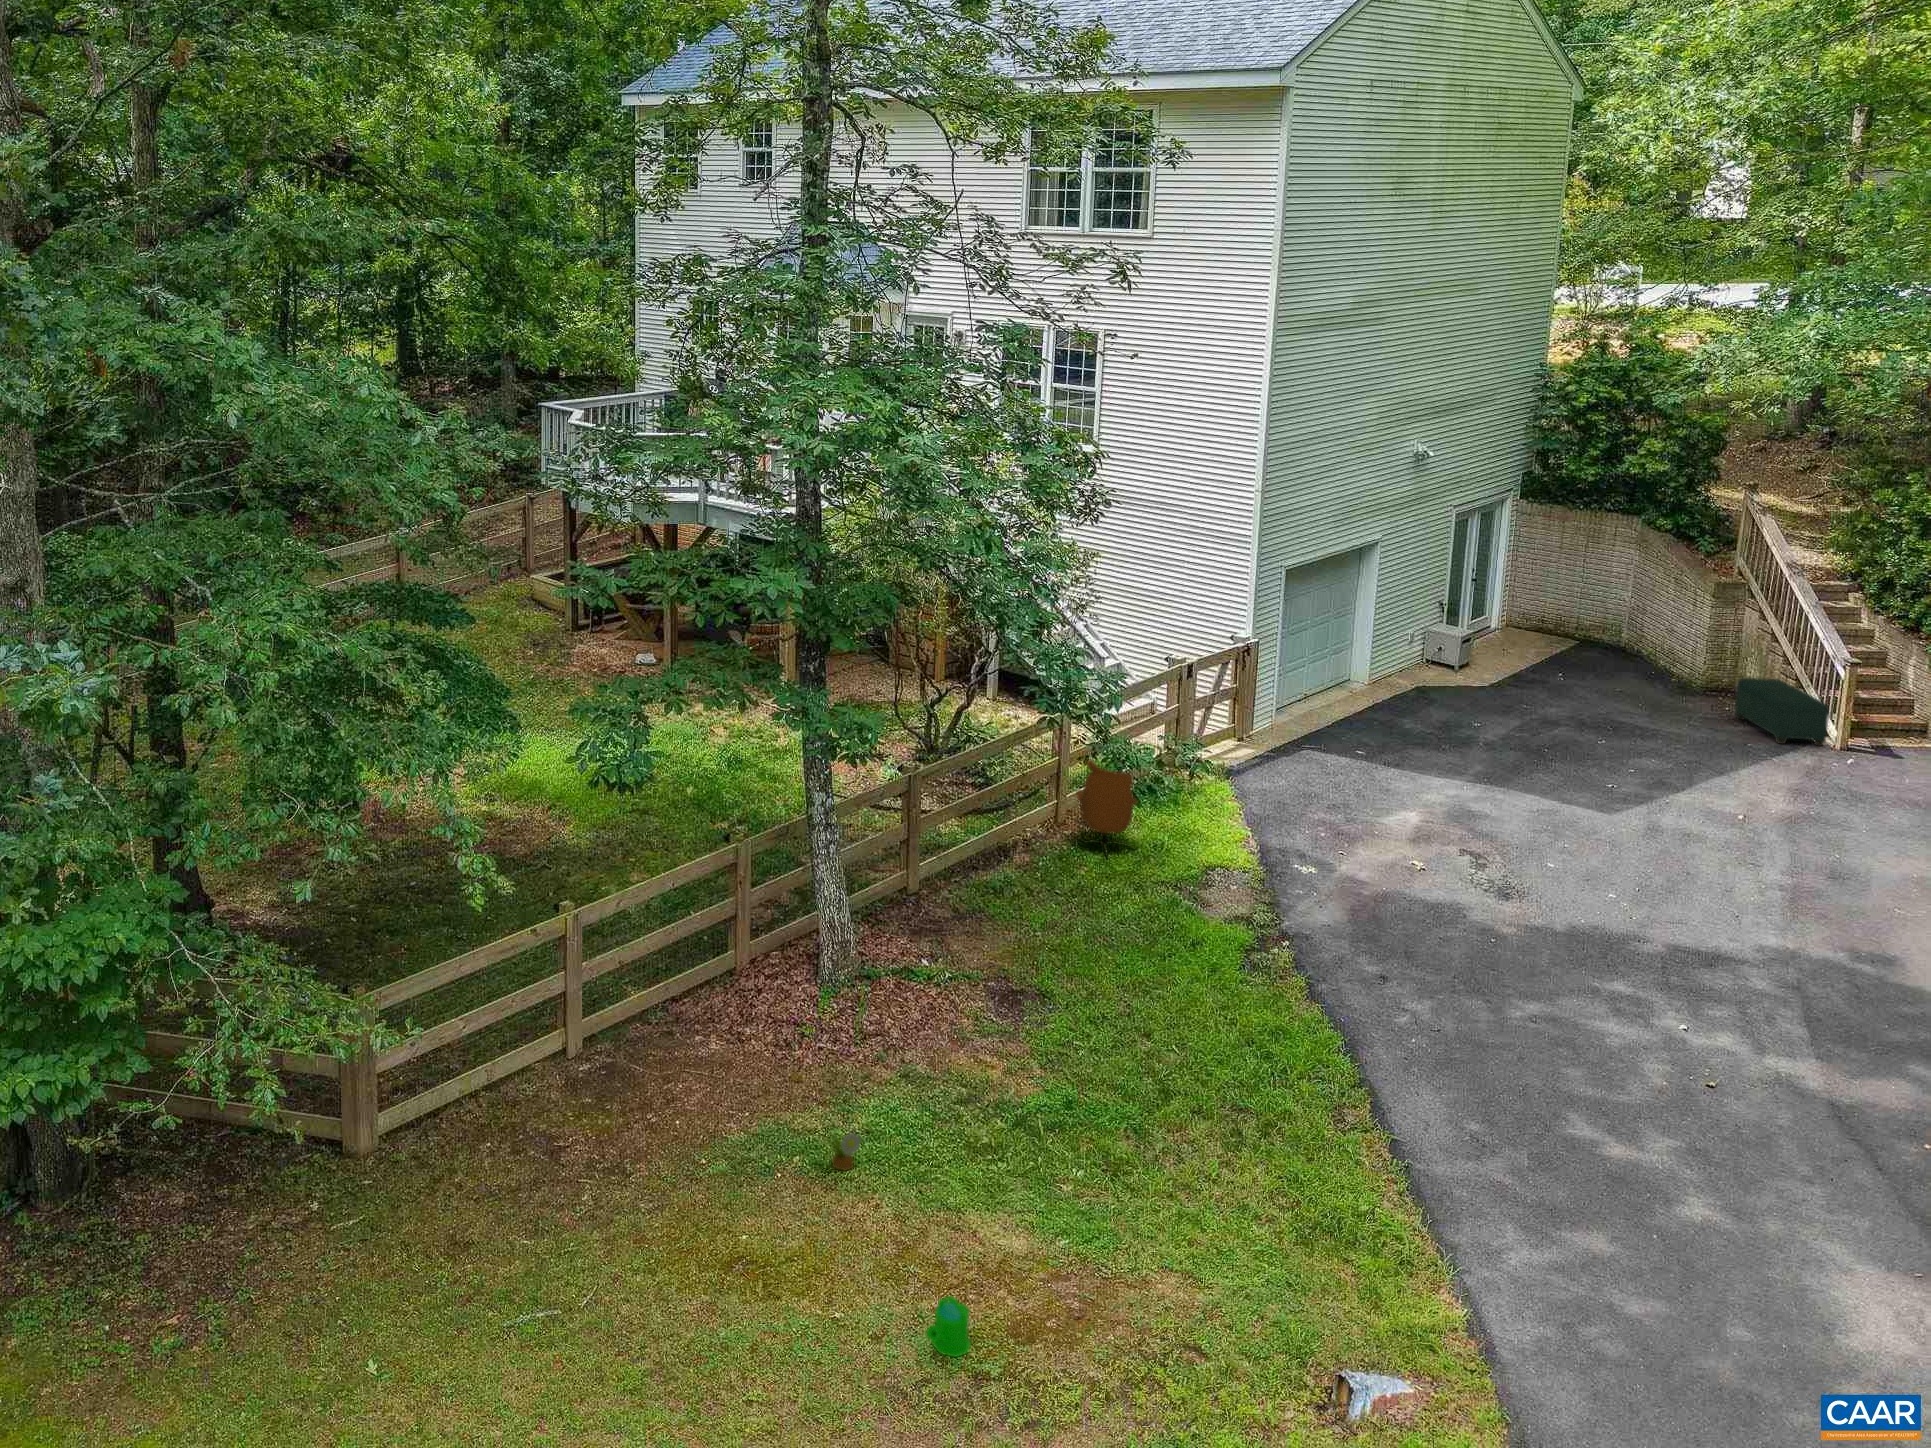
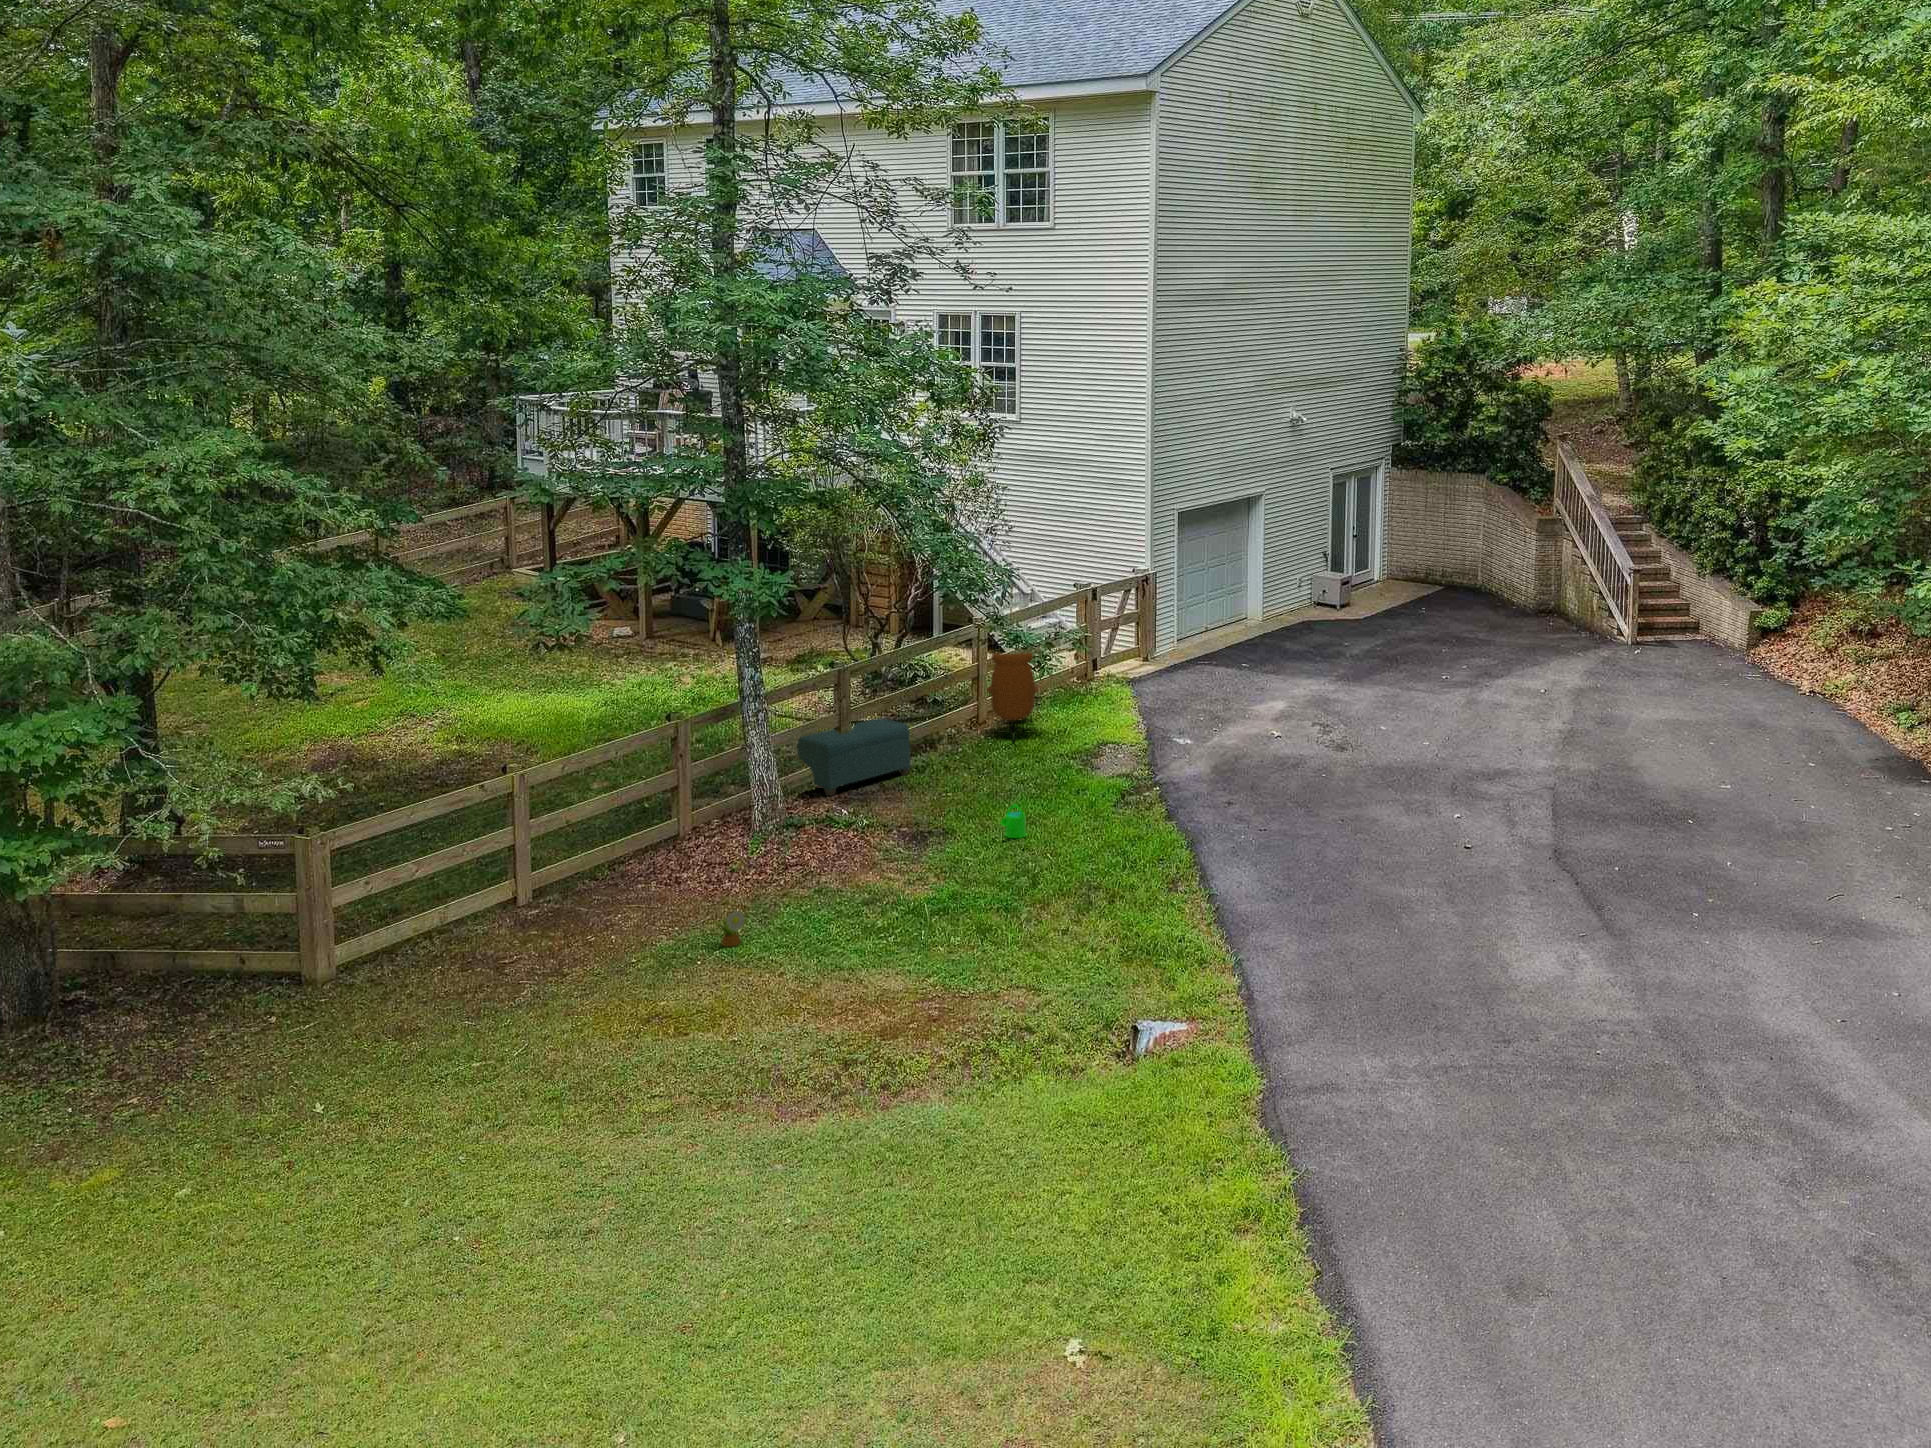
bench: present [1735,678,1829,746] -> present [797,718,910,796]
watering can: present [926,1296,971,1357] -> present [1001,804,1027,838]

